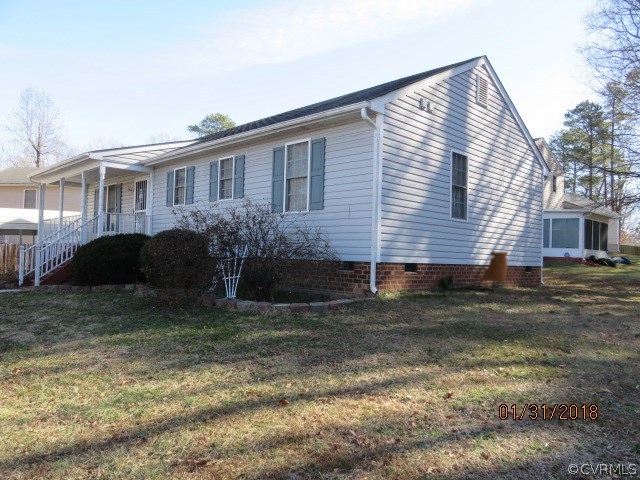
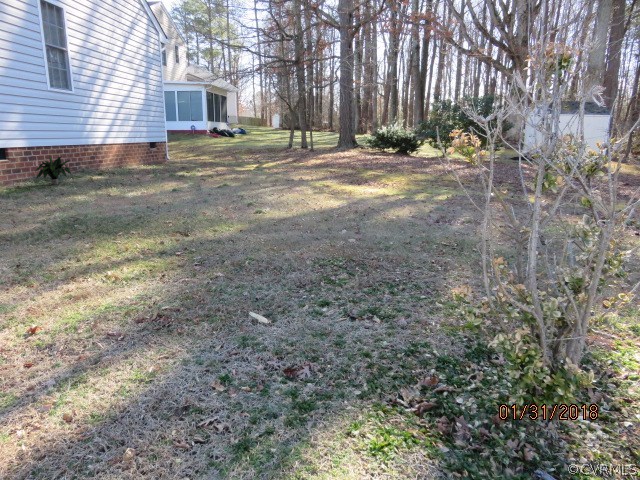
lounge chair: present [478,252,508,290] -> none [95,128,129,173]

